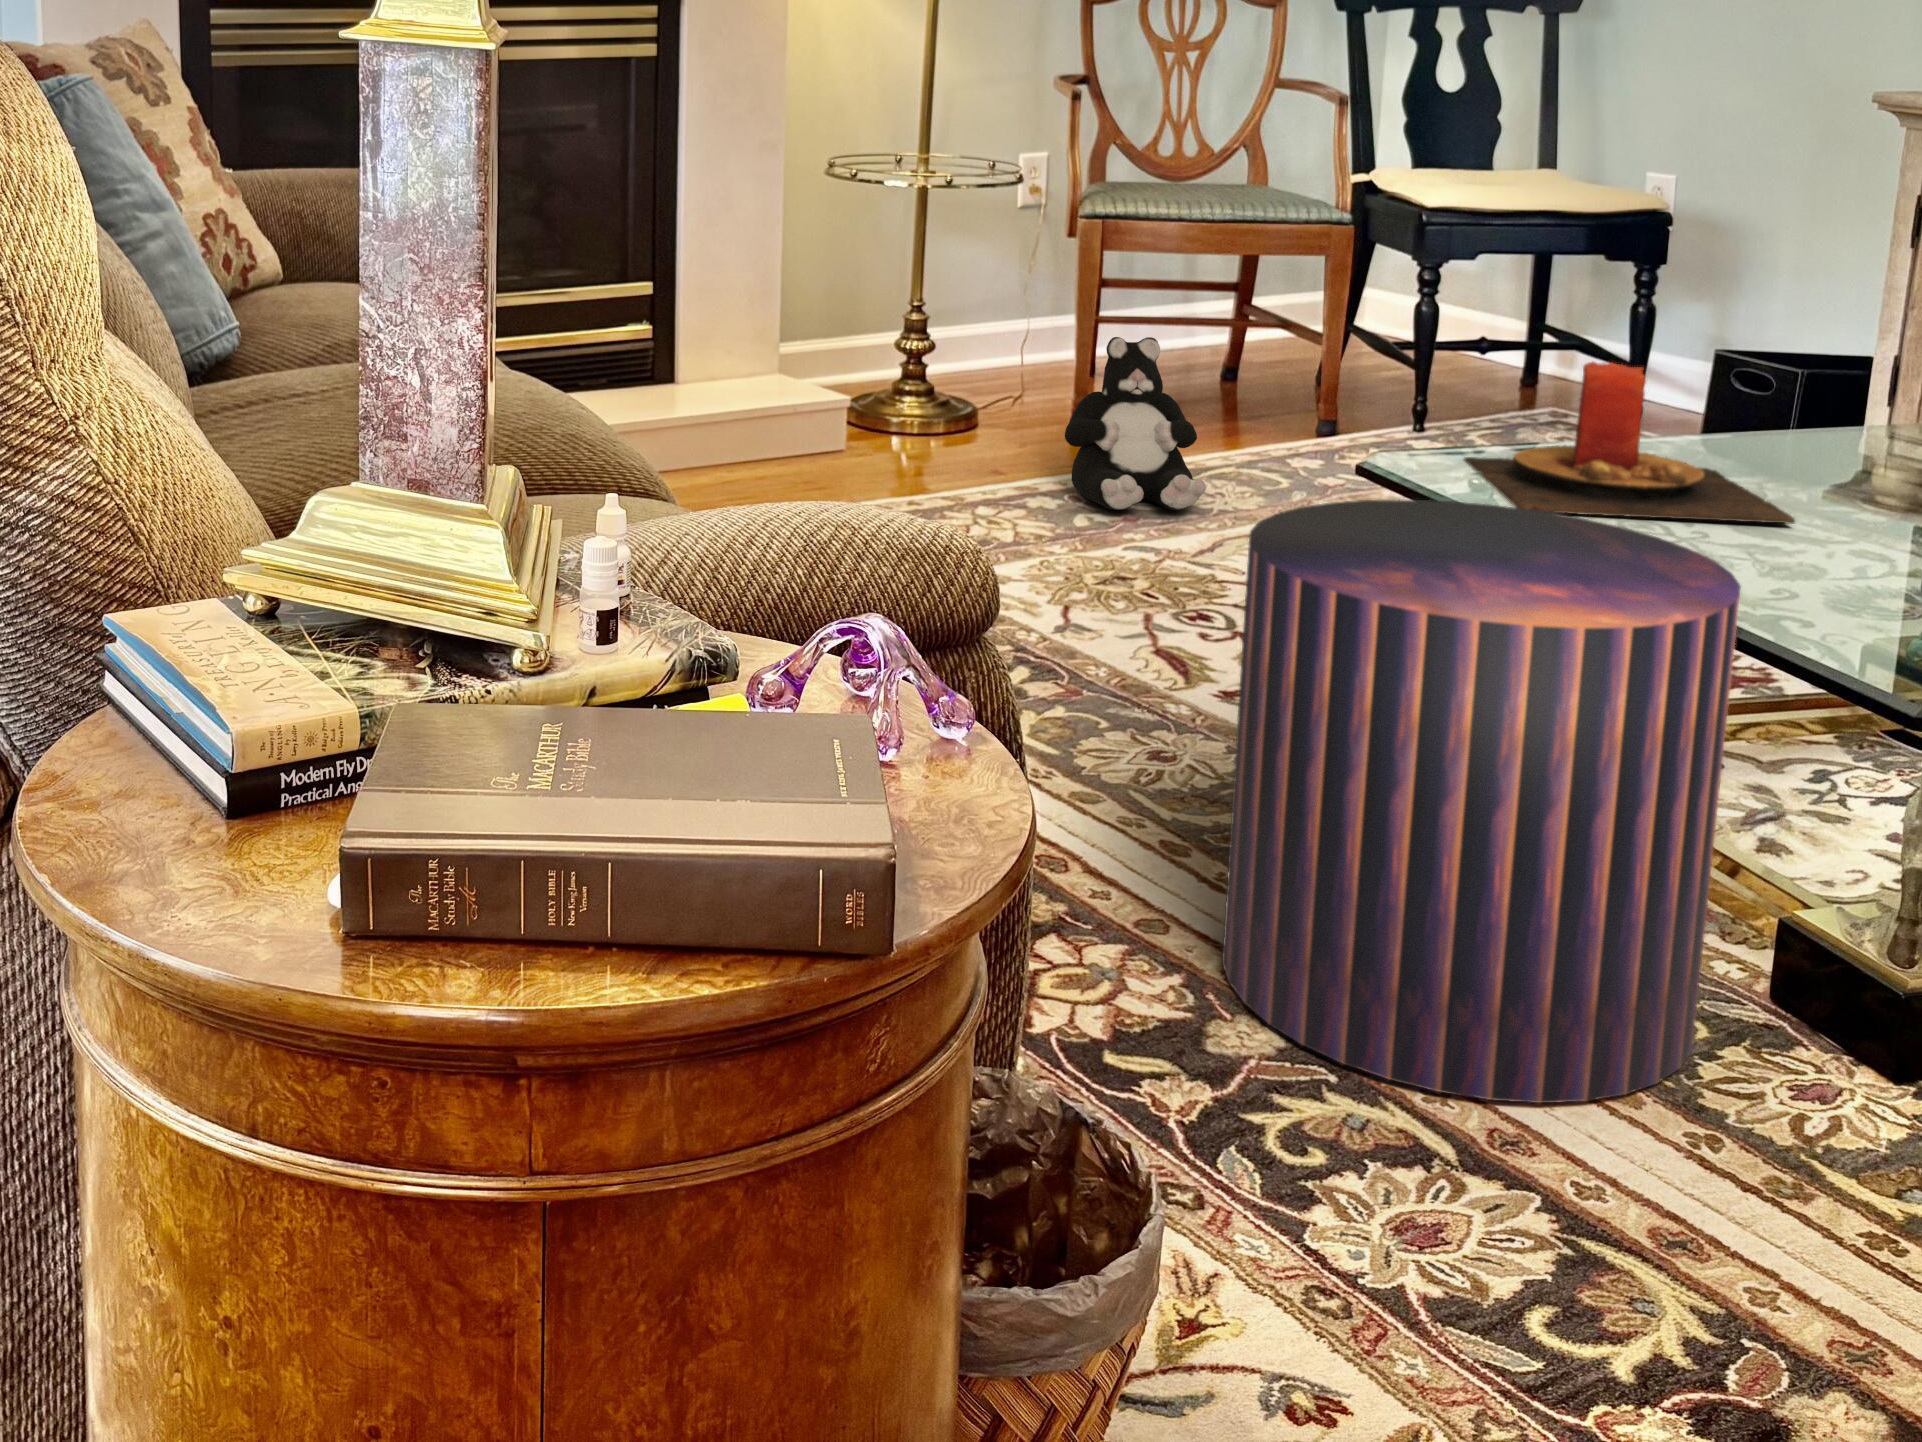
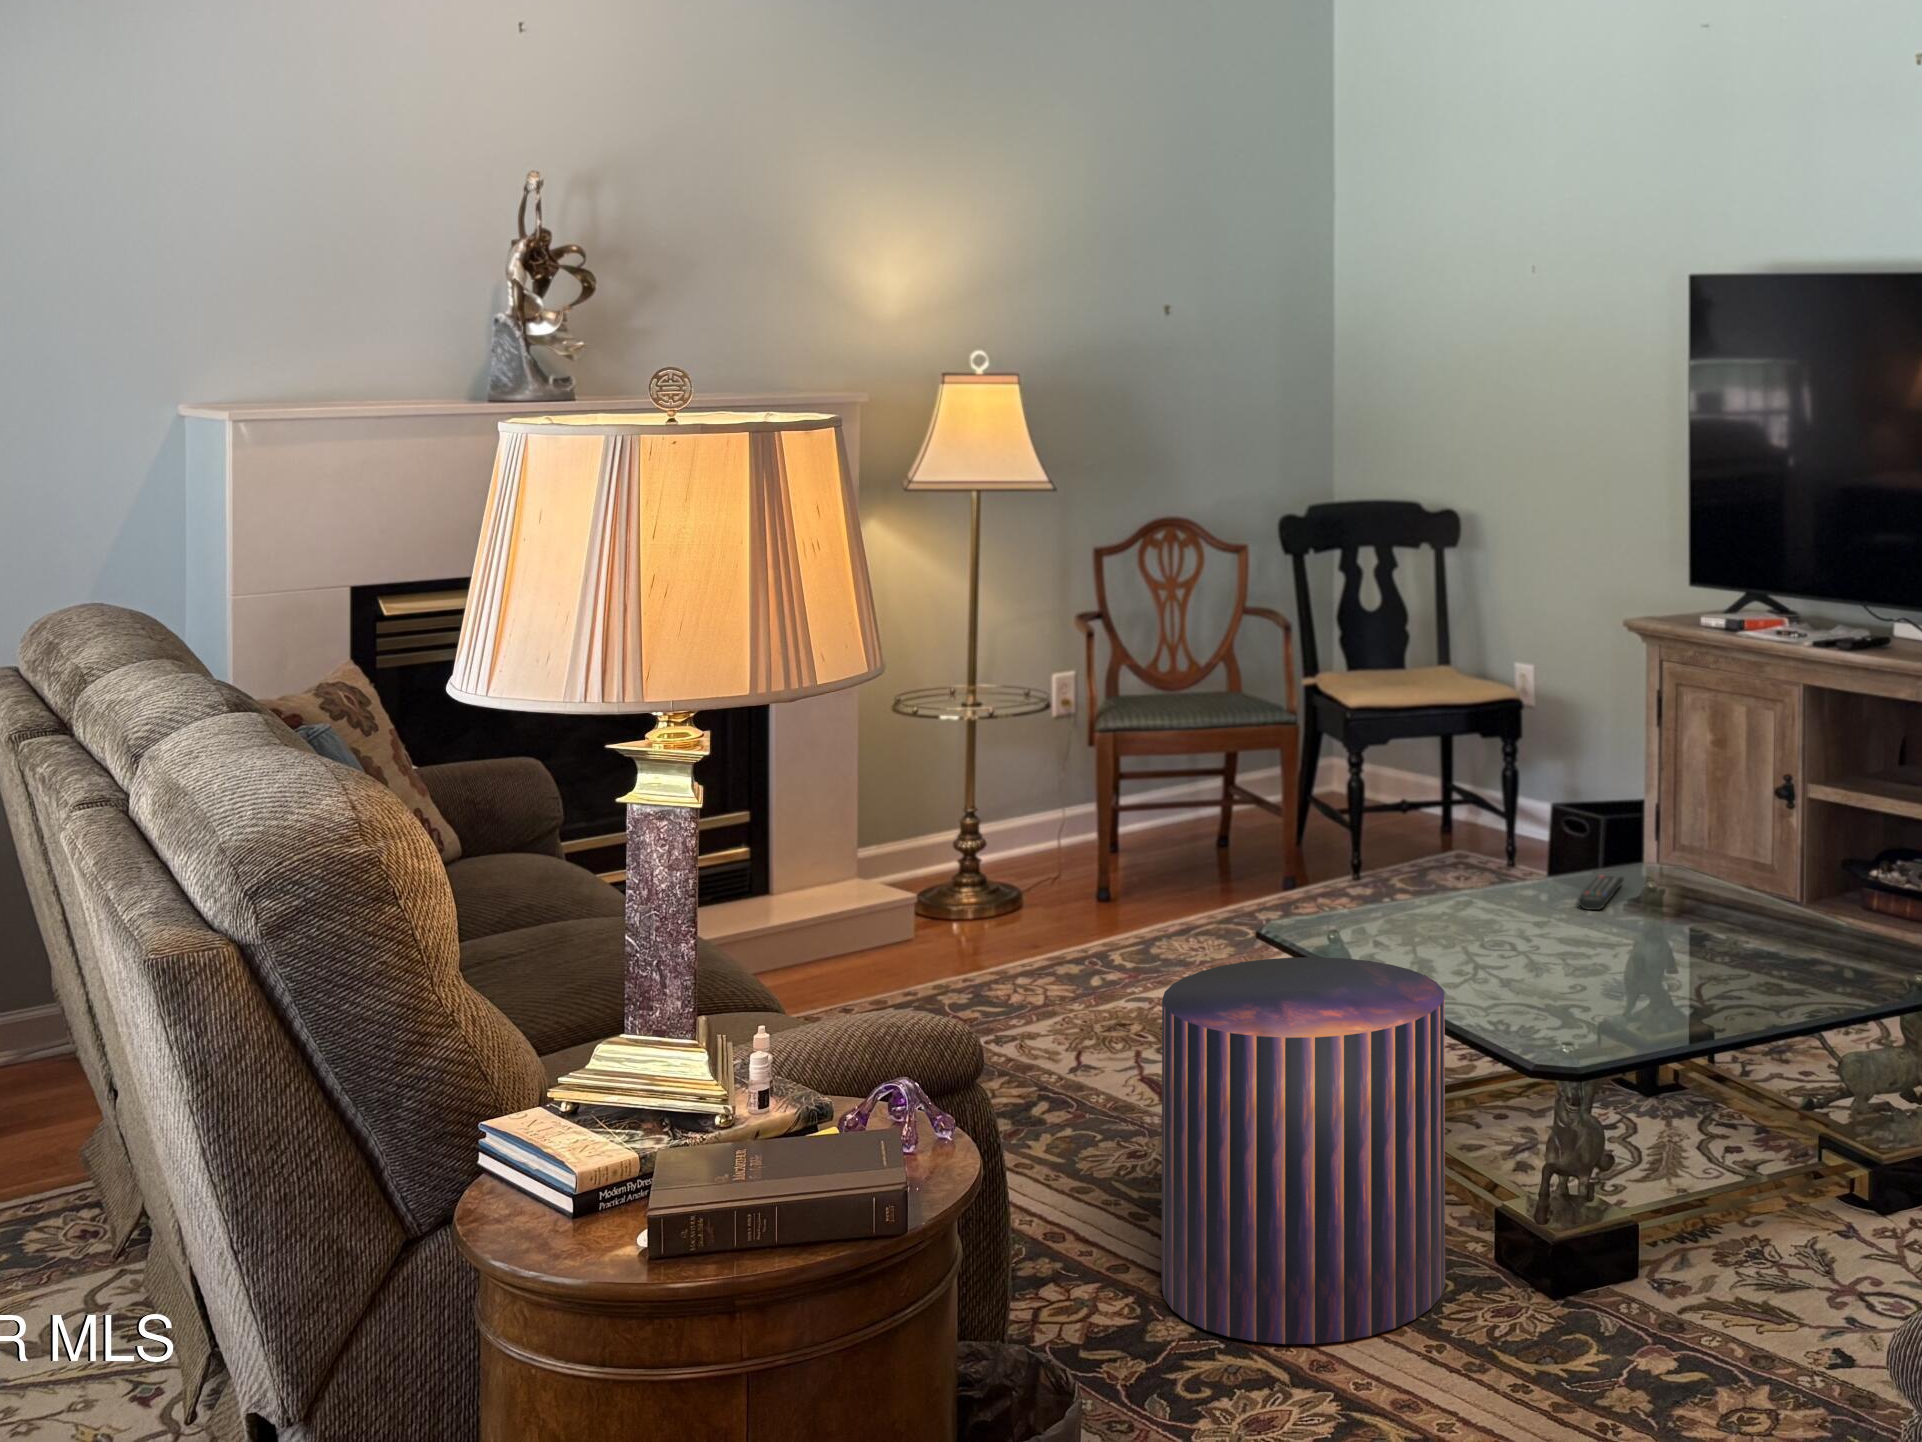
plush toy: present [1065,337,1206,510] -> none [1082,832,1188,970]
candle: present [1464,362,1795,524] -> none [1335,846,1526,955]
remote control: none [1853,436,1914,484] -> present [1578,876,1624,910]

